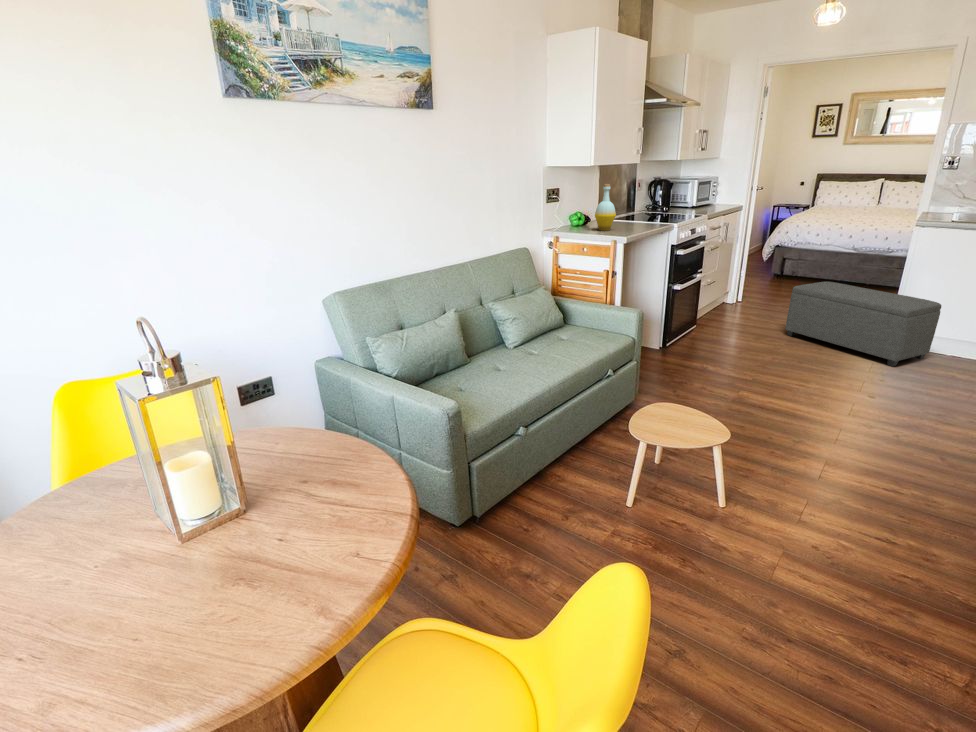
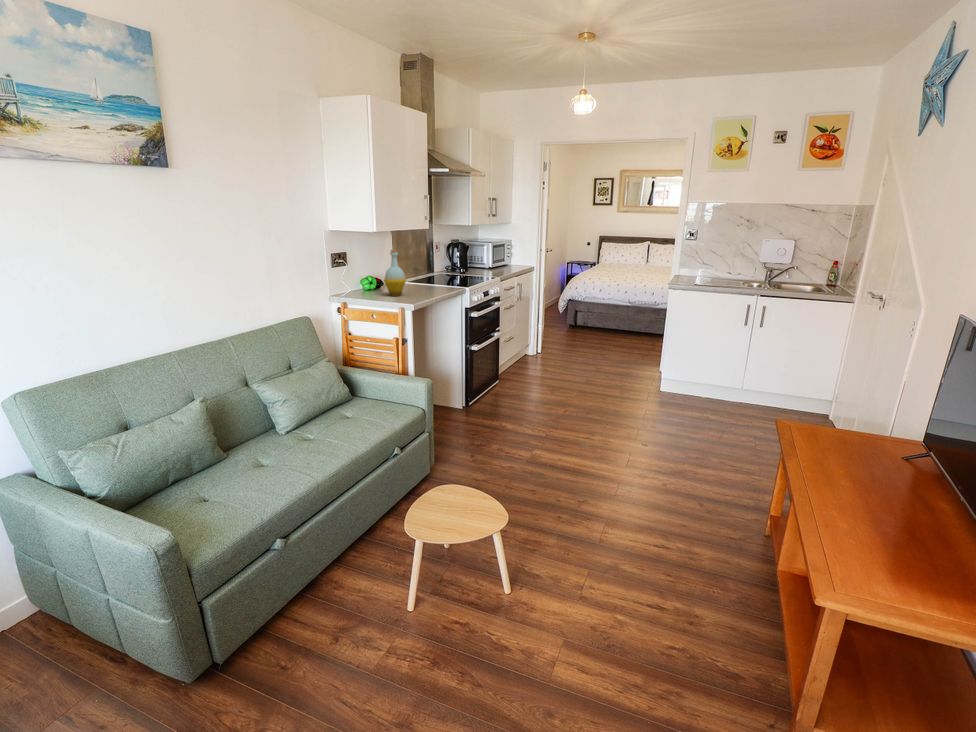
ottoman: present [785,282,941,366] -> none [576,336,692,411]

